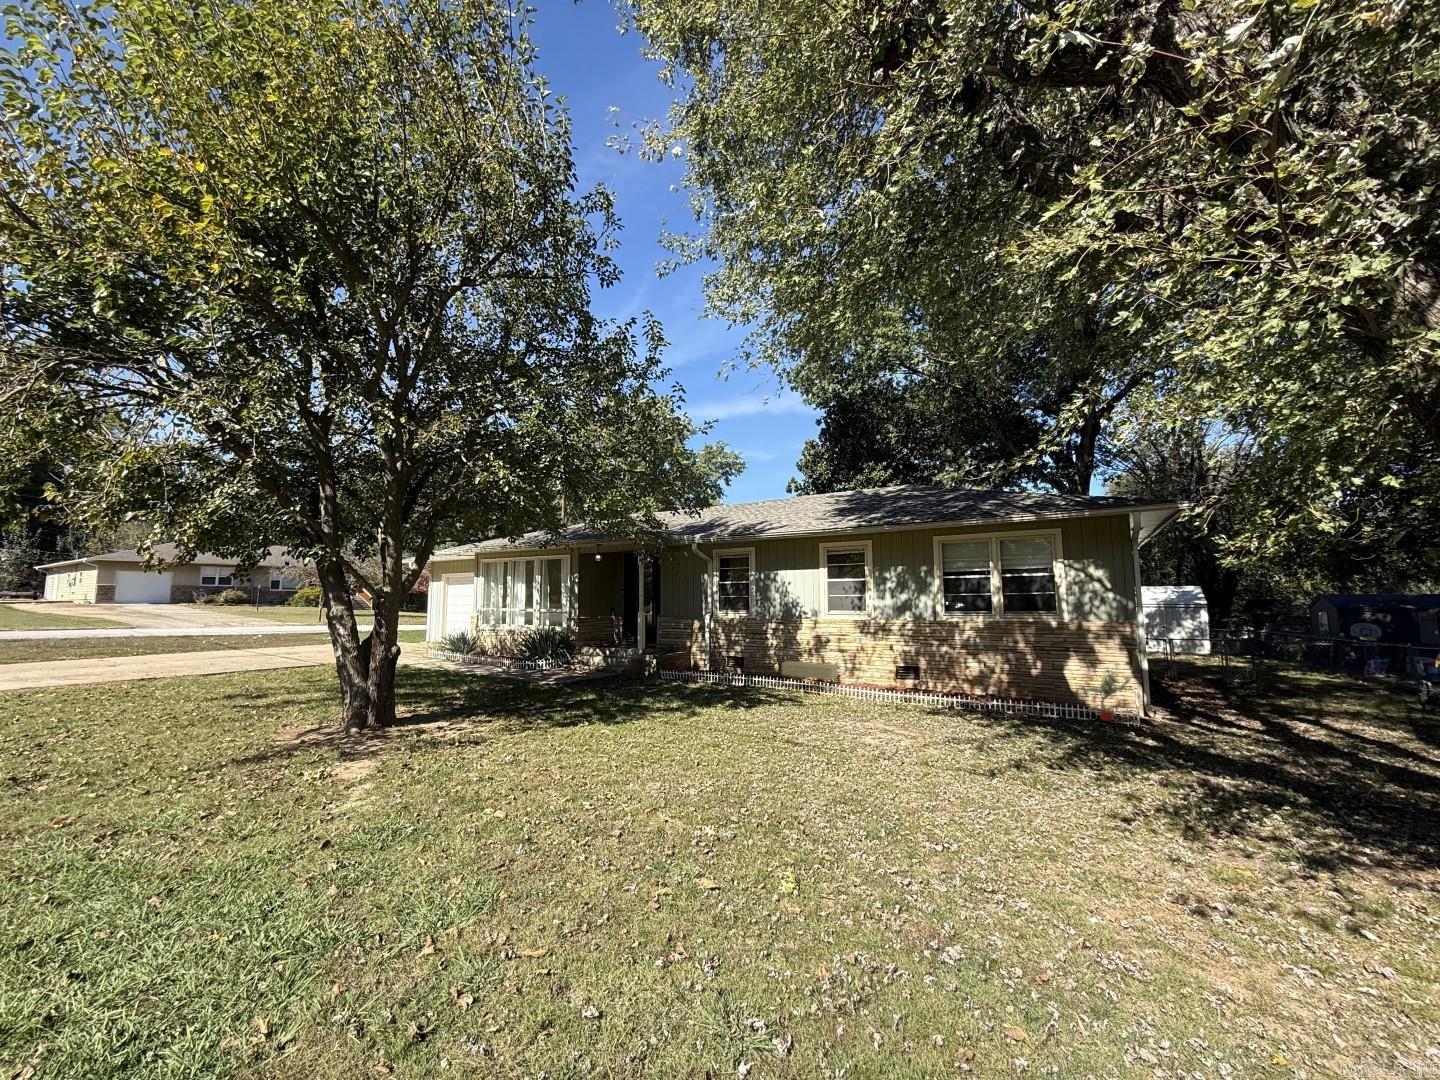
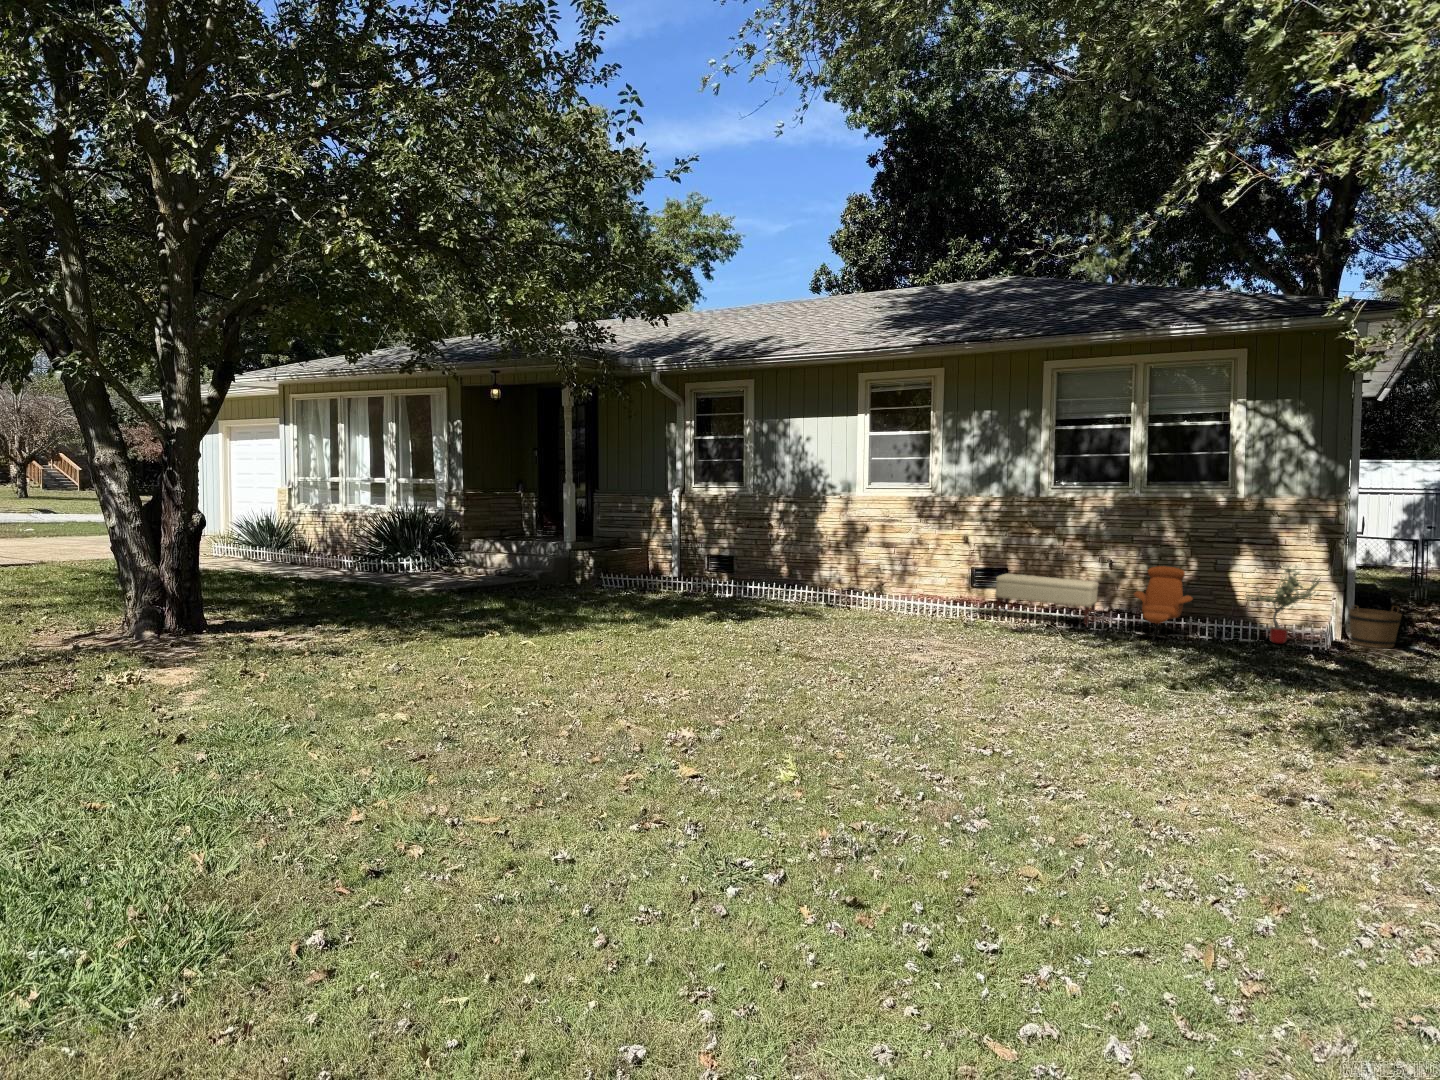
bench: present [782,661,838,690] -> present [995,574,1098,626]
lounge chair: none [1004,667,1044,720] -> present [1134,566,1192,640]
bucket: none [1152,694,1190,724] -> present [1349,605,1401,648]

